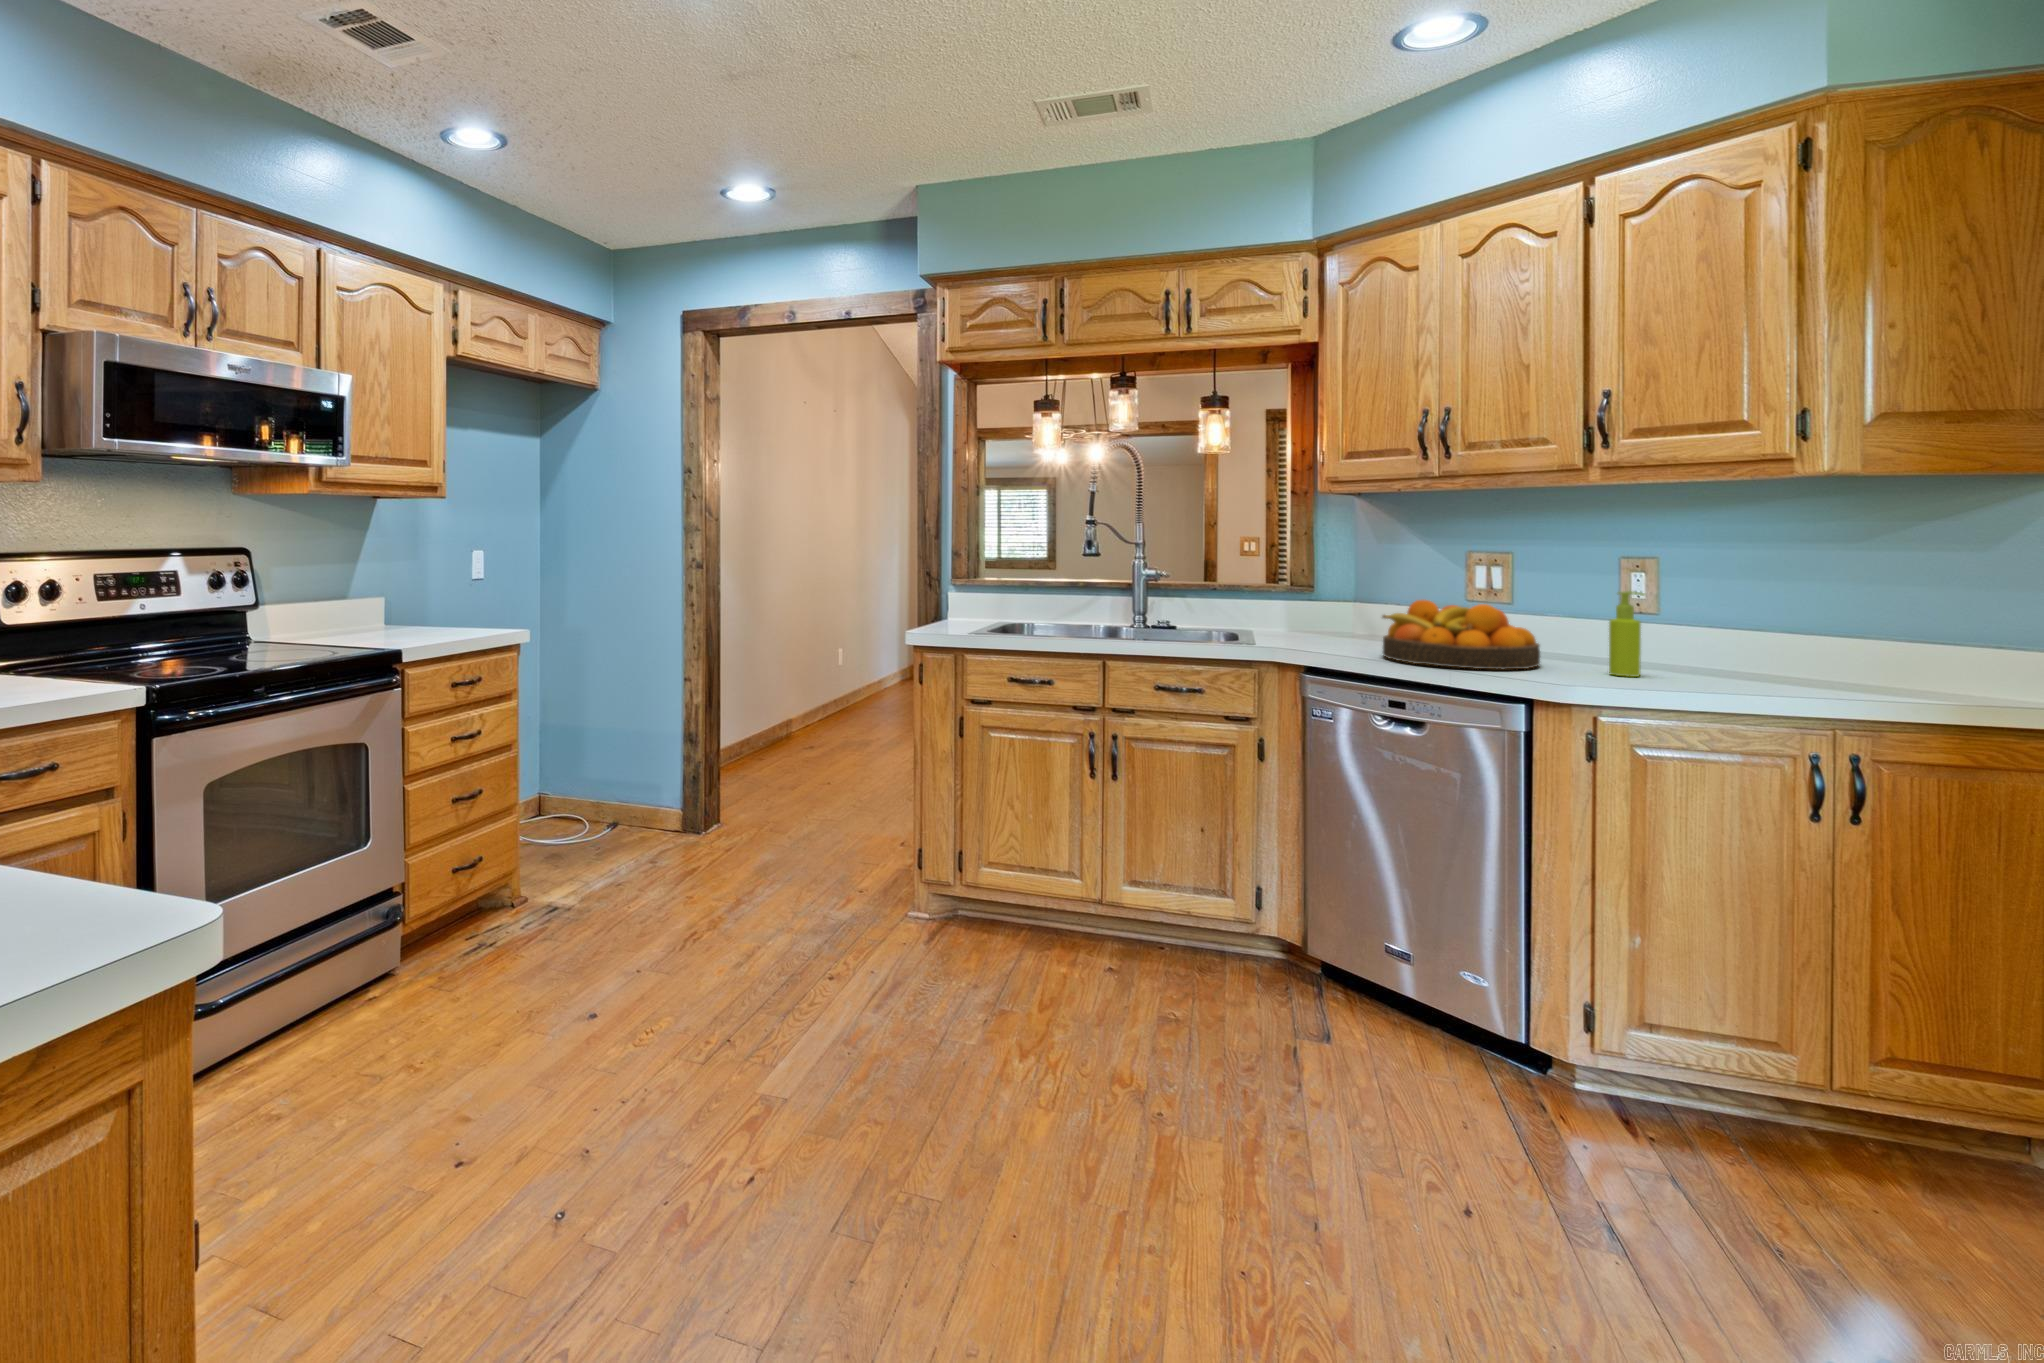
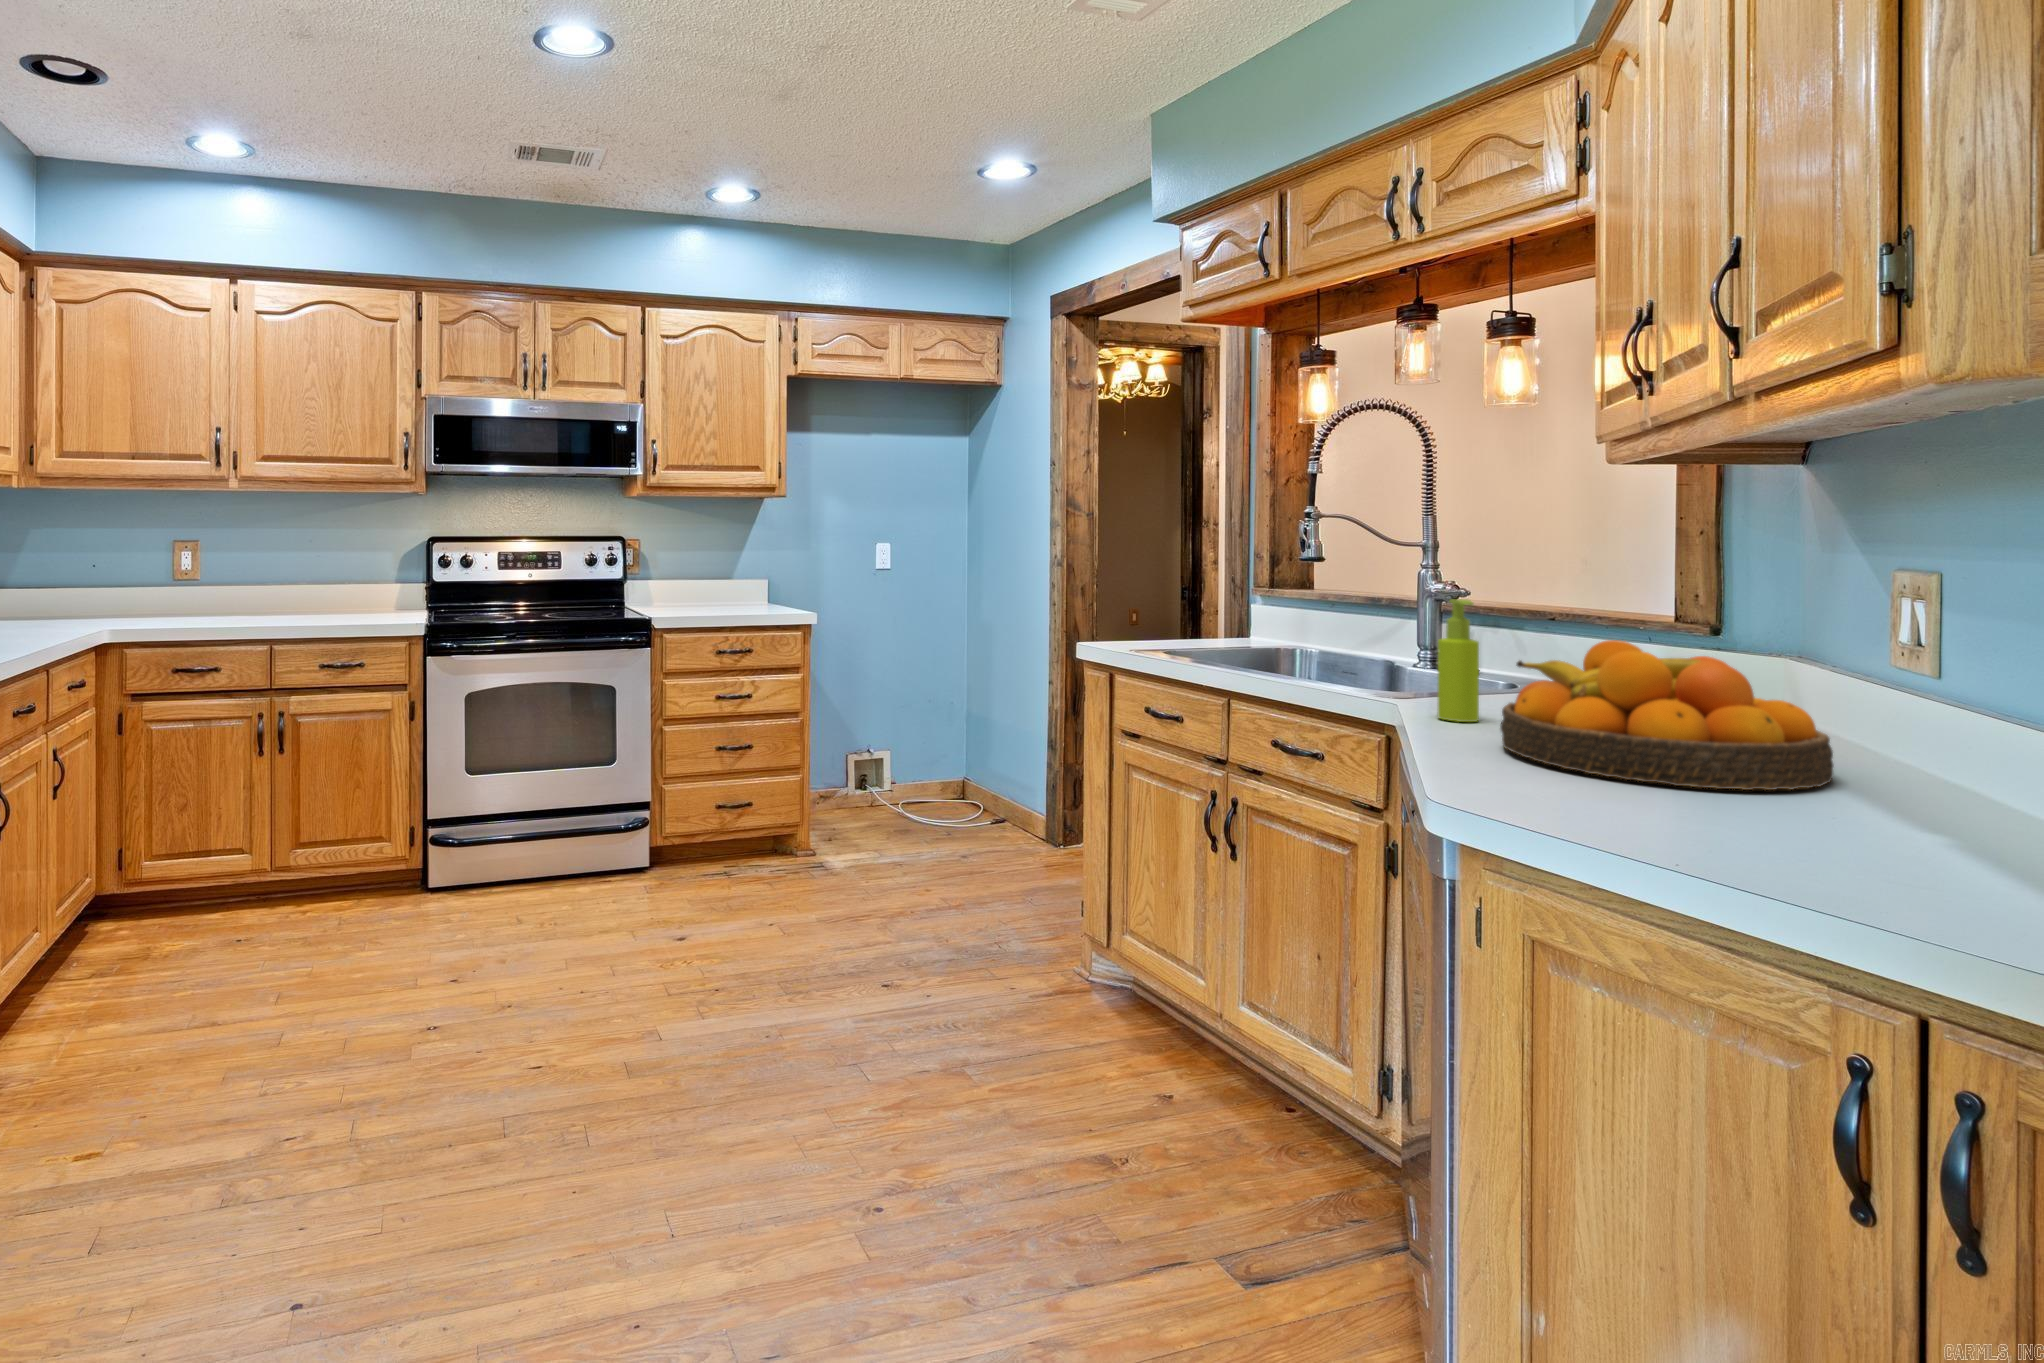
soap dispenser: present [1609,591,1645,677] -> present [1438,599,1479,722]

